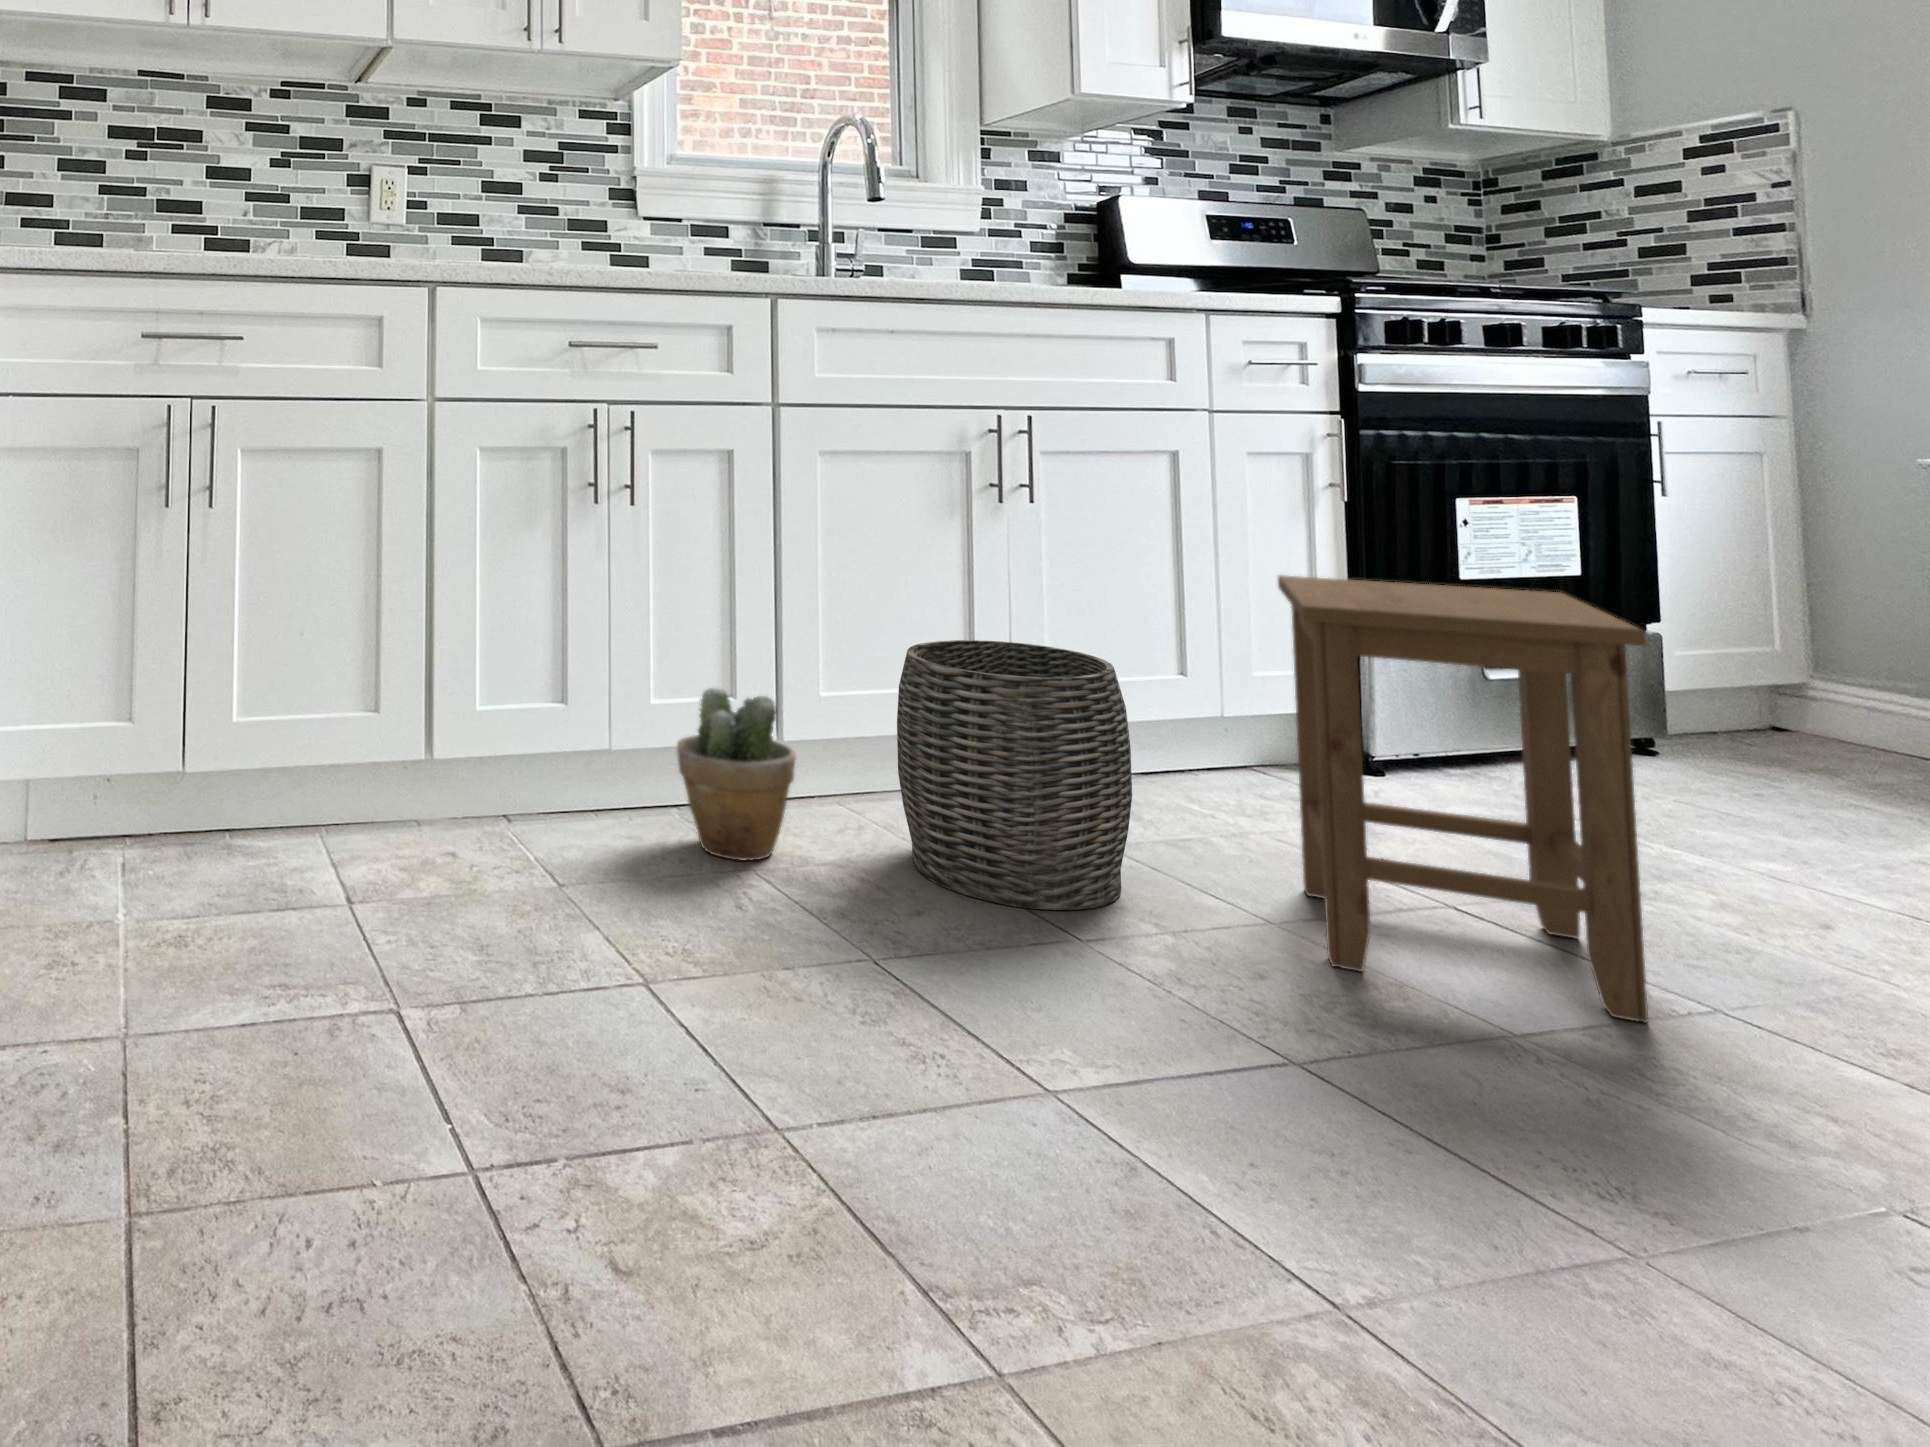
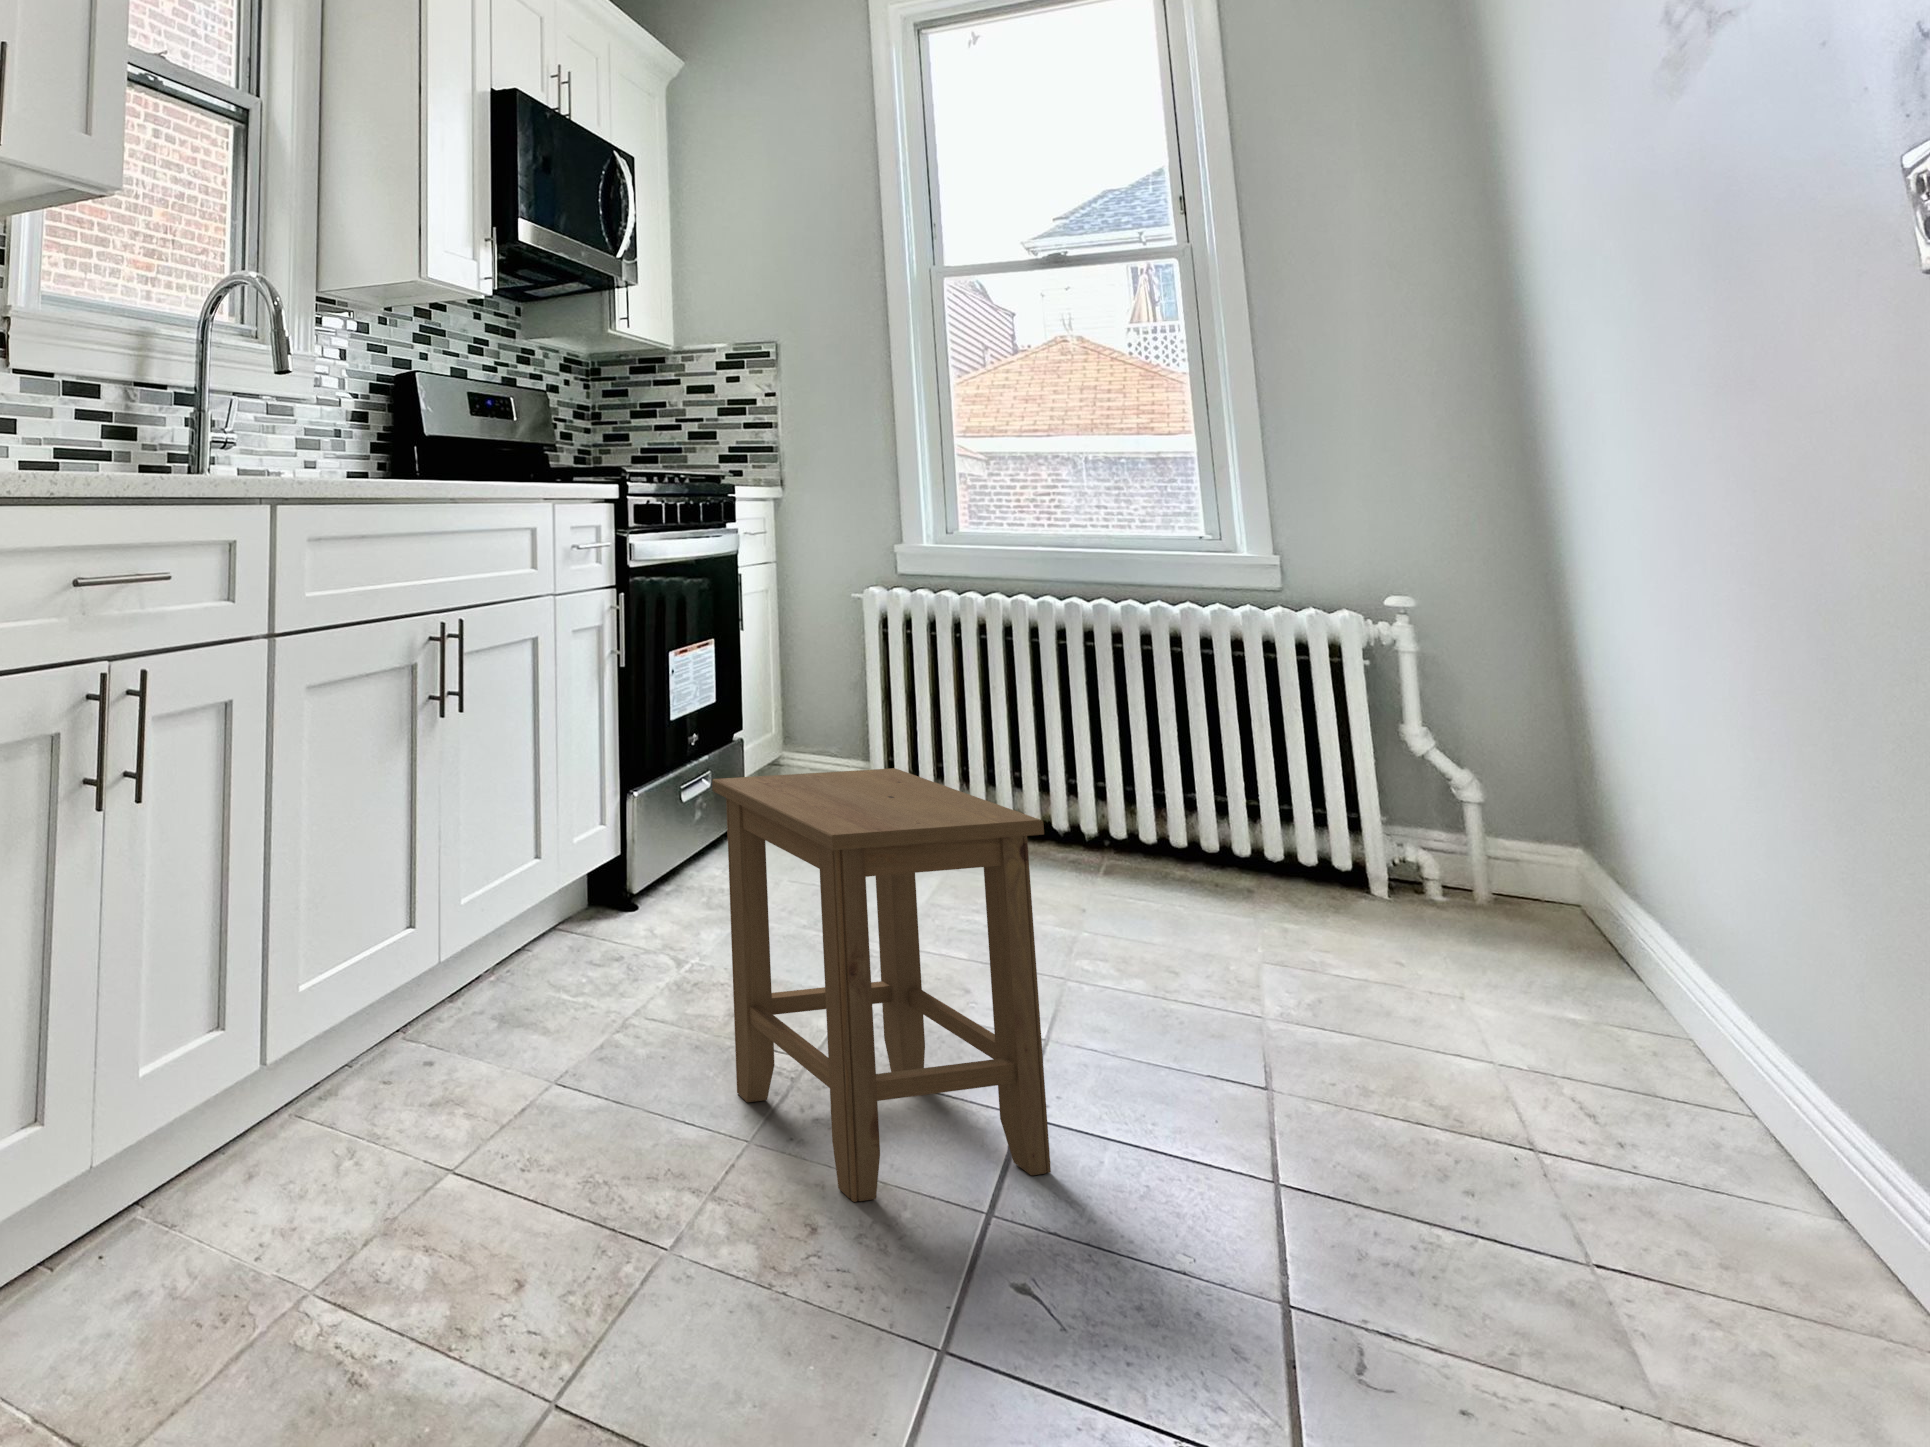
woven basket: present [897,640,1132,910] -> none [416,888,656,1240]
potted plant: present [677,688,795,860] -> none [179,1041,333,1296]

